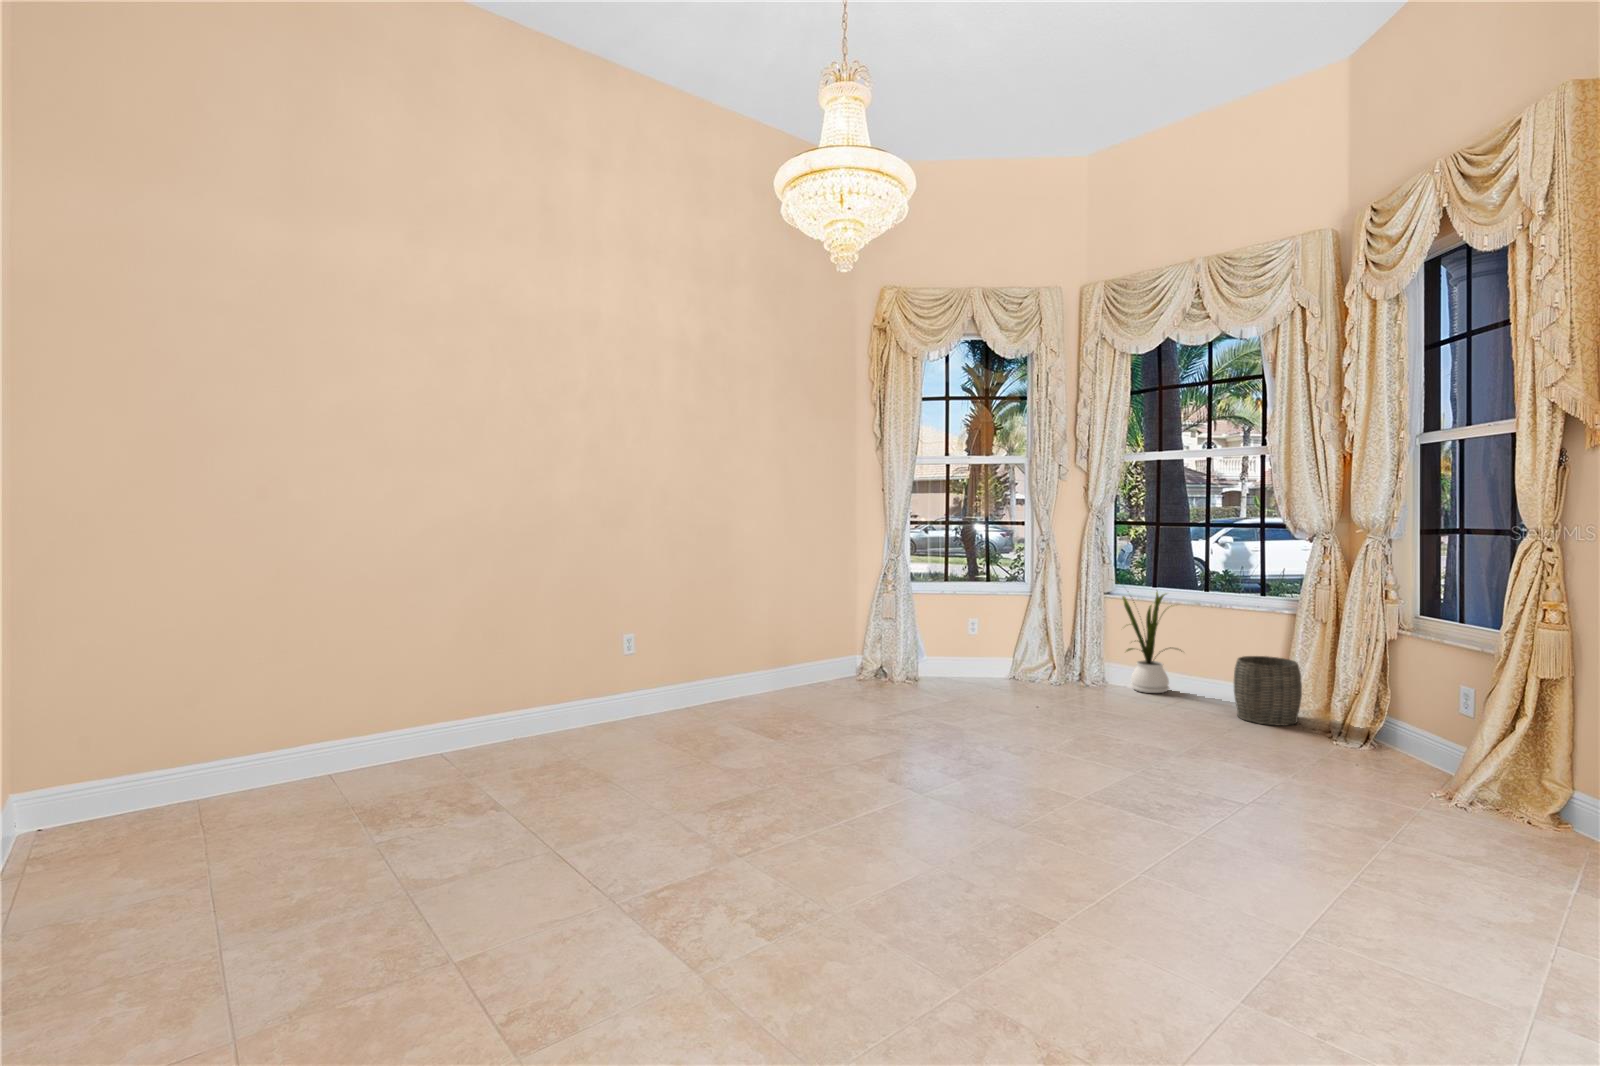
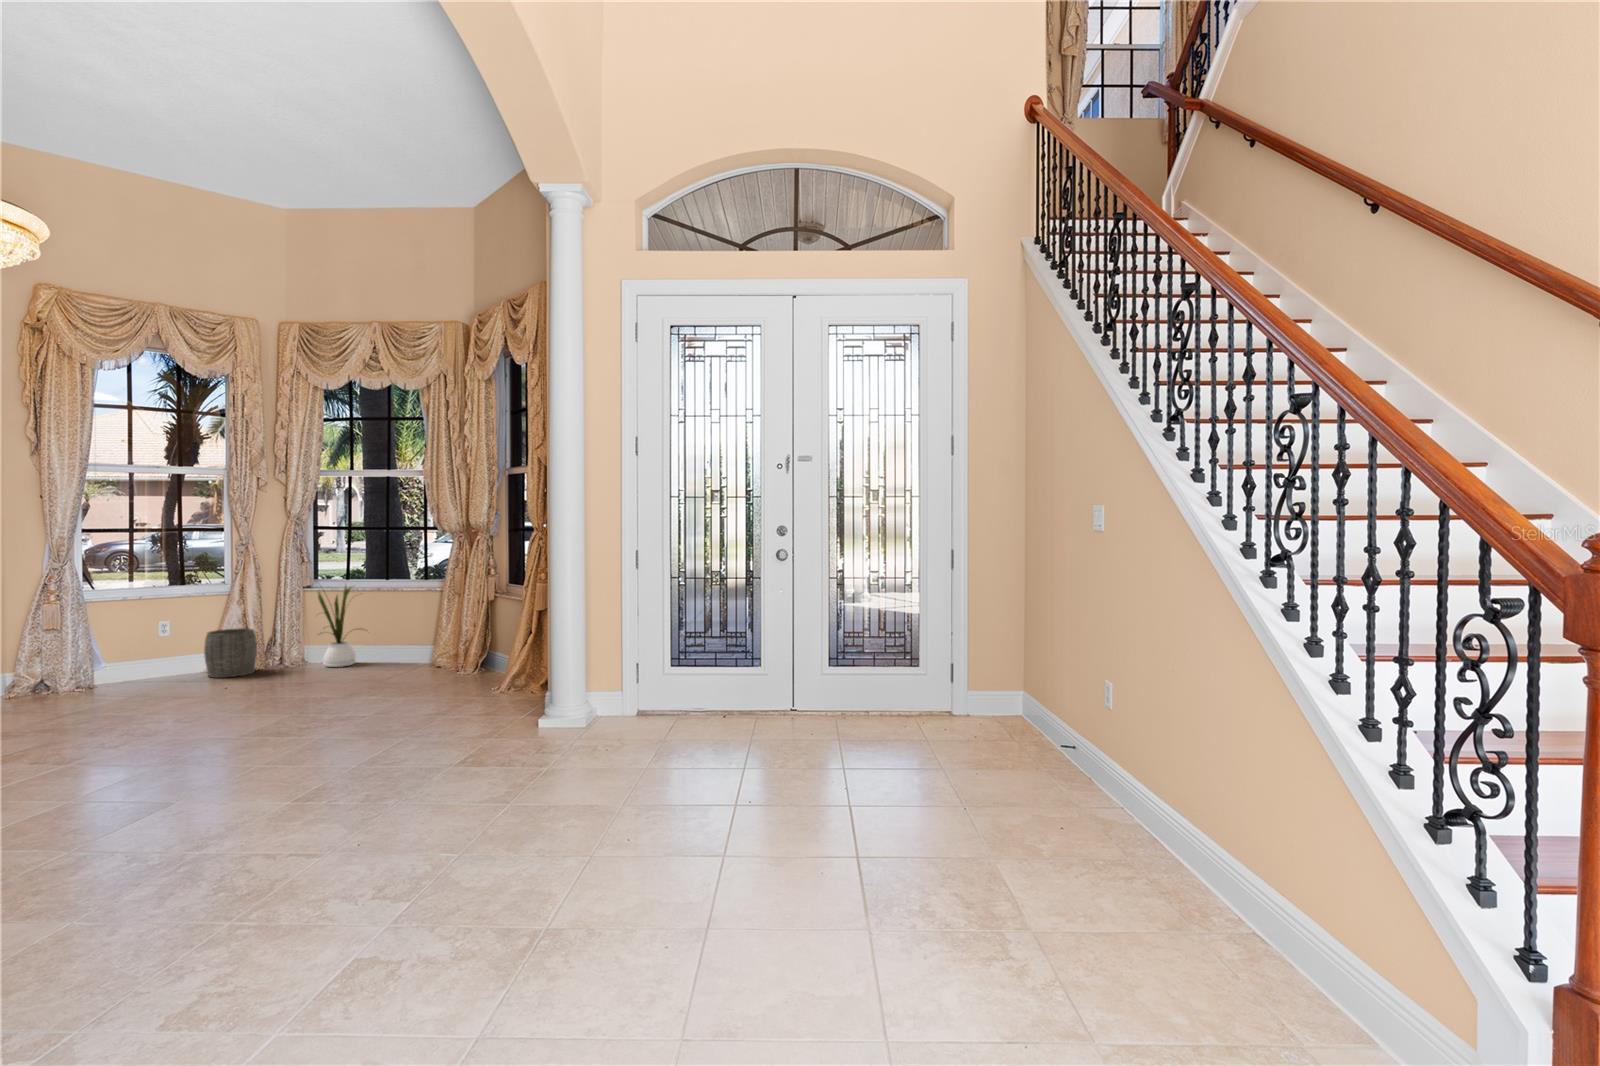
woven basket: present [1234,656,1302,725] -> present [204,628,257,678]

